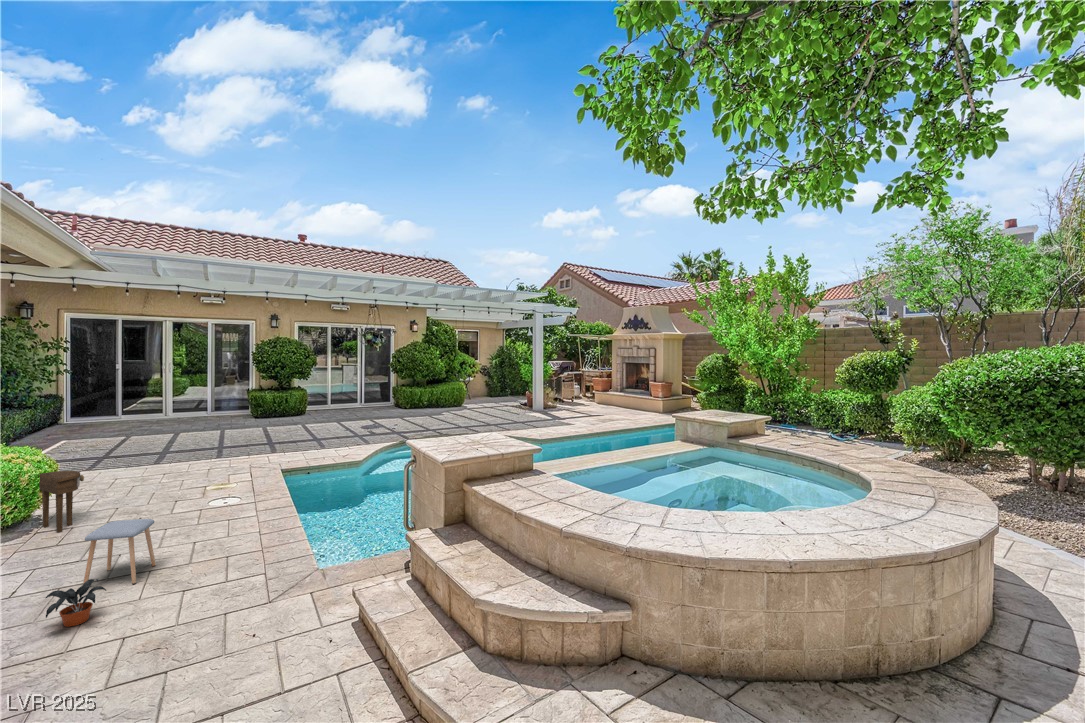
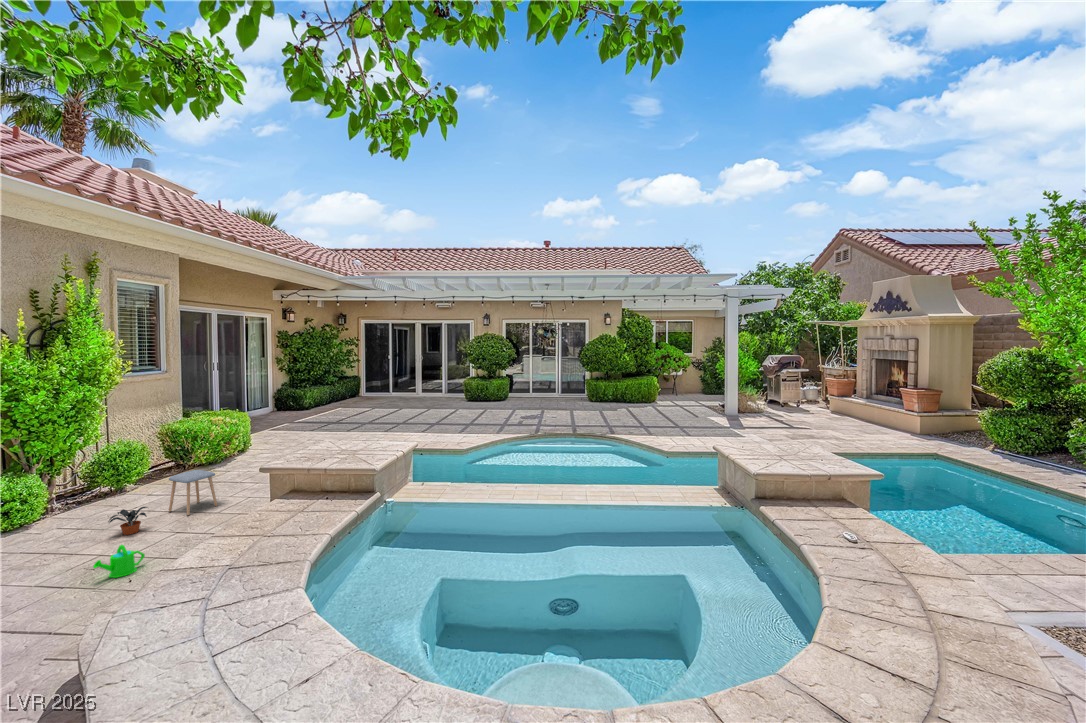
side table: present [39,471,84,532] -> none [227,430,250,470]
watering can: none [173,609,213,657] -> present [93,545,145,578]

